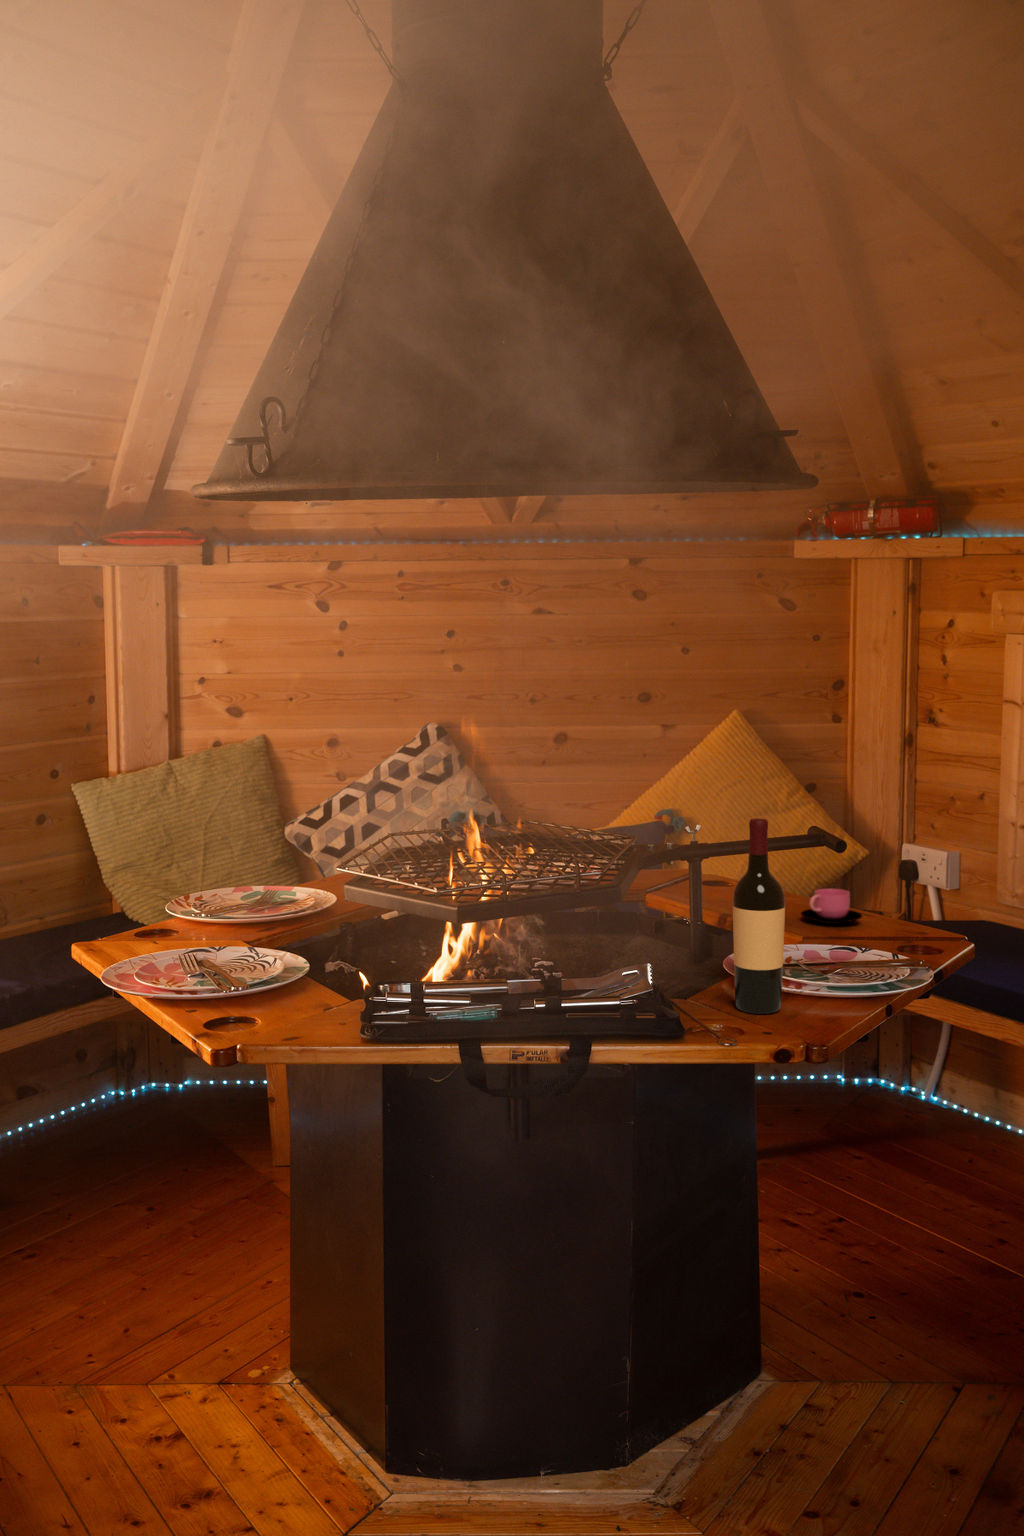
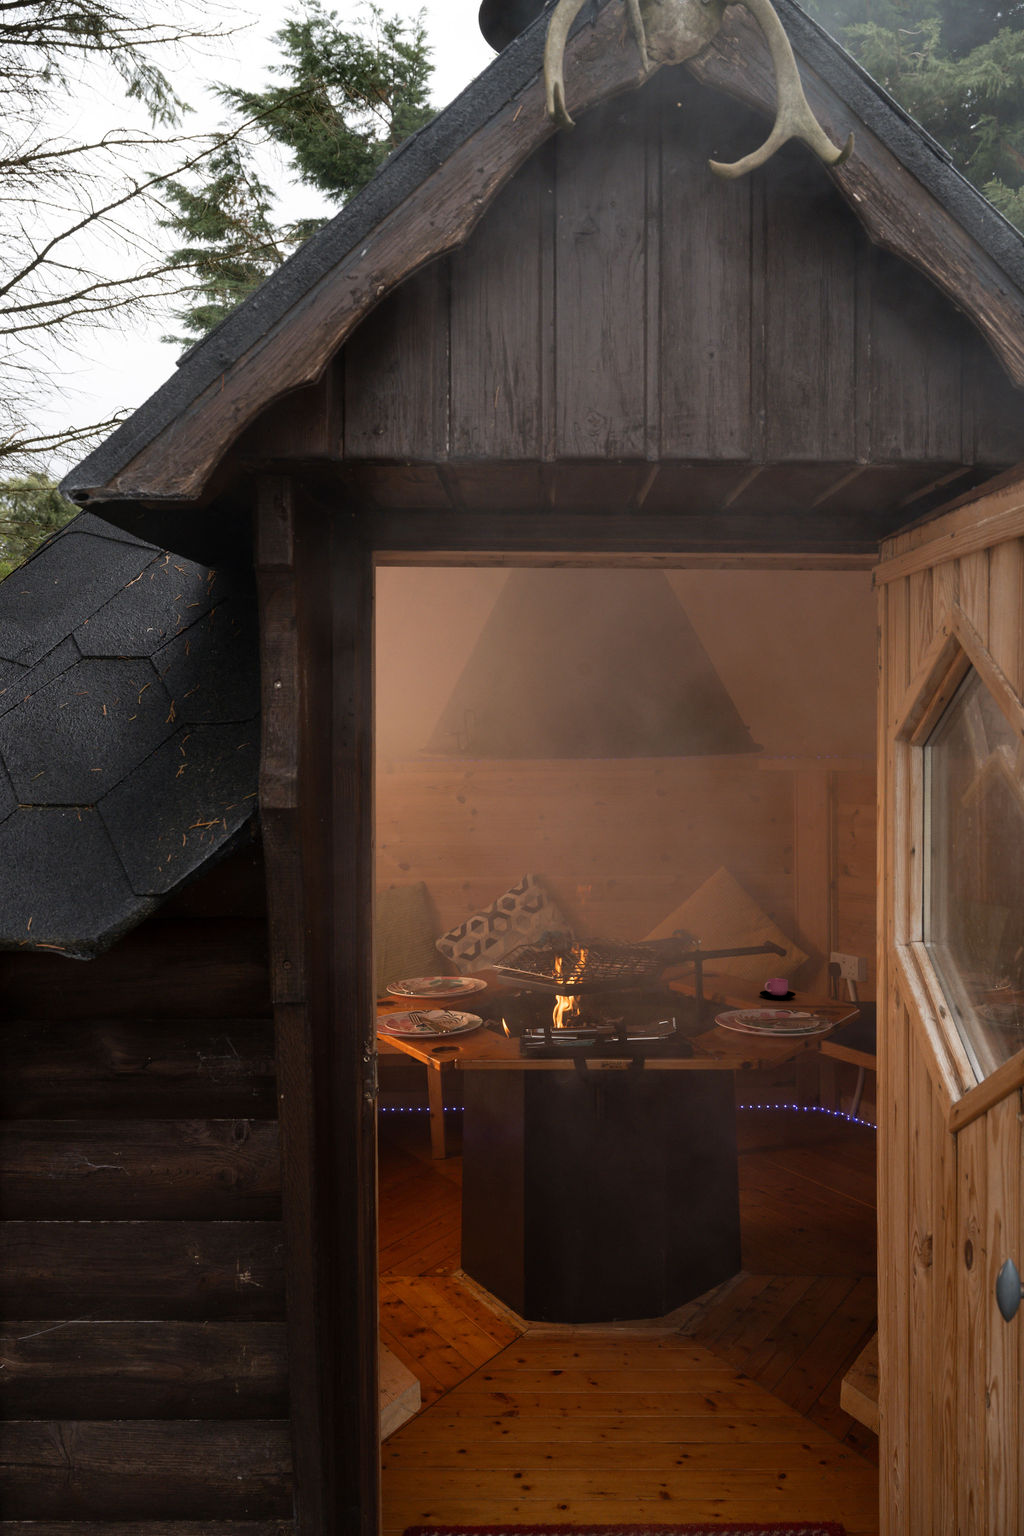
wine bottle: present [733,819,785,1014] -> none [718,937,747,1046]

